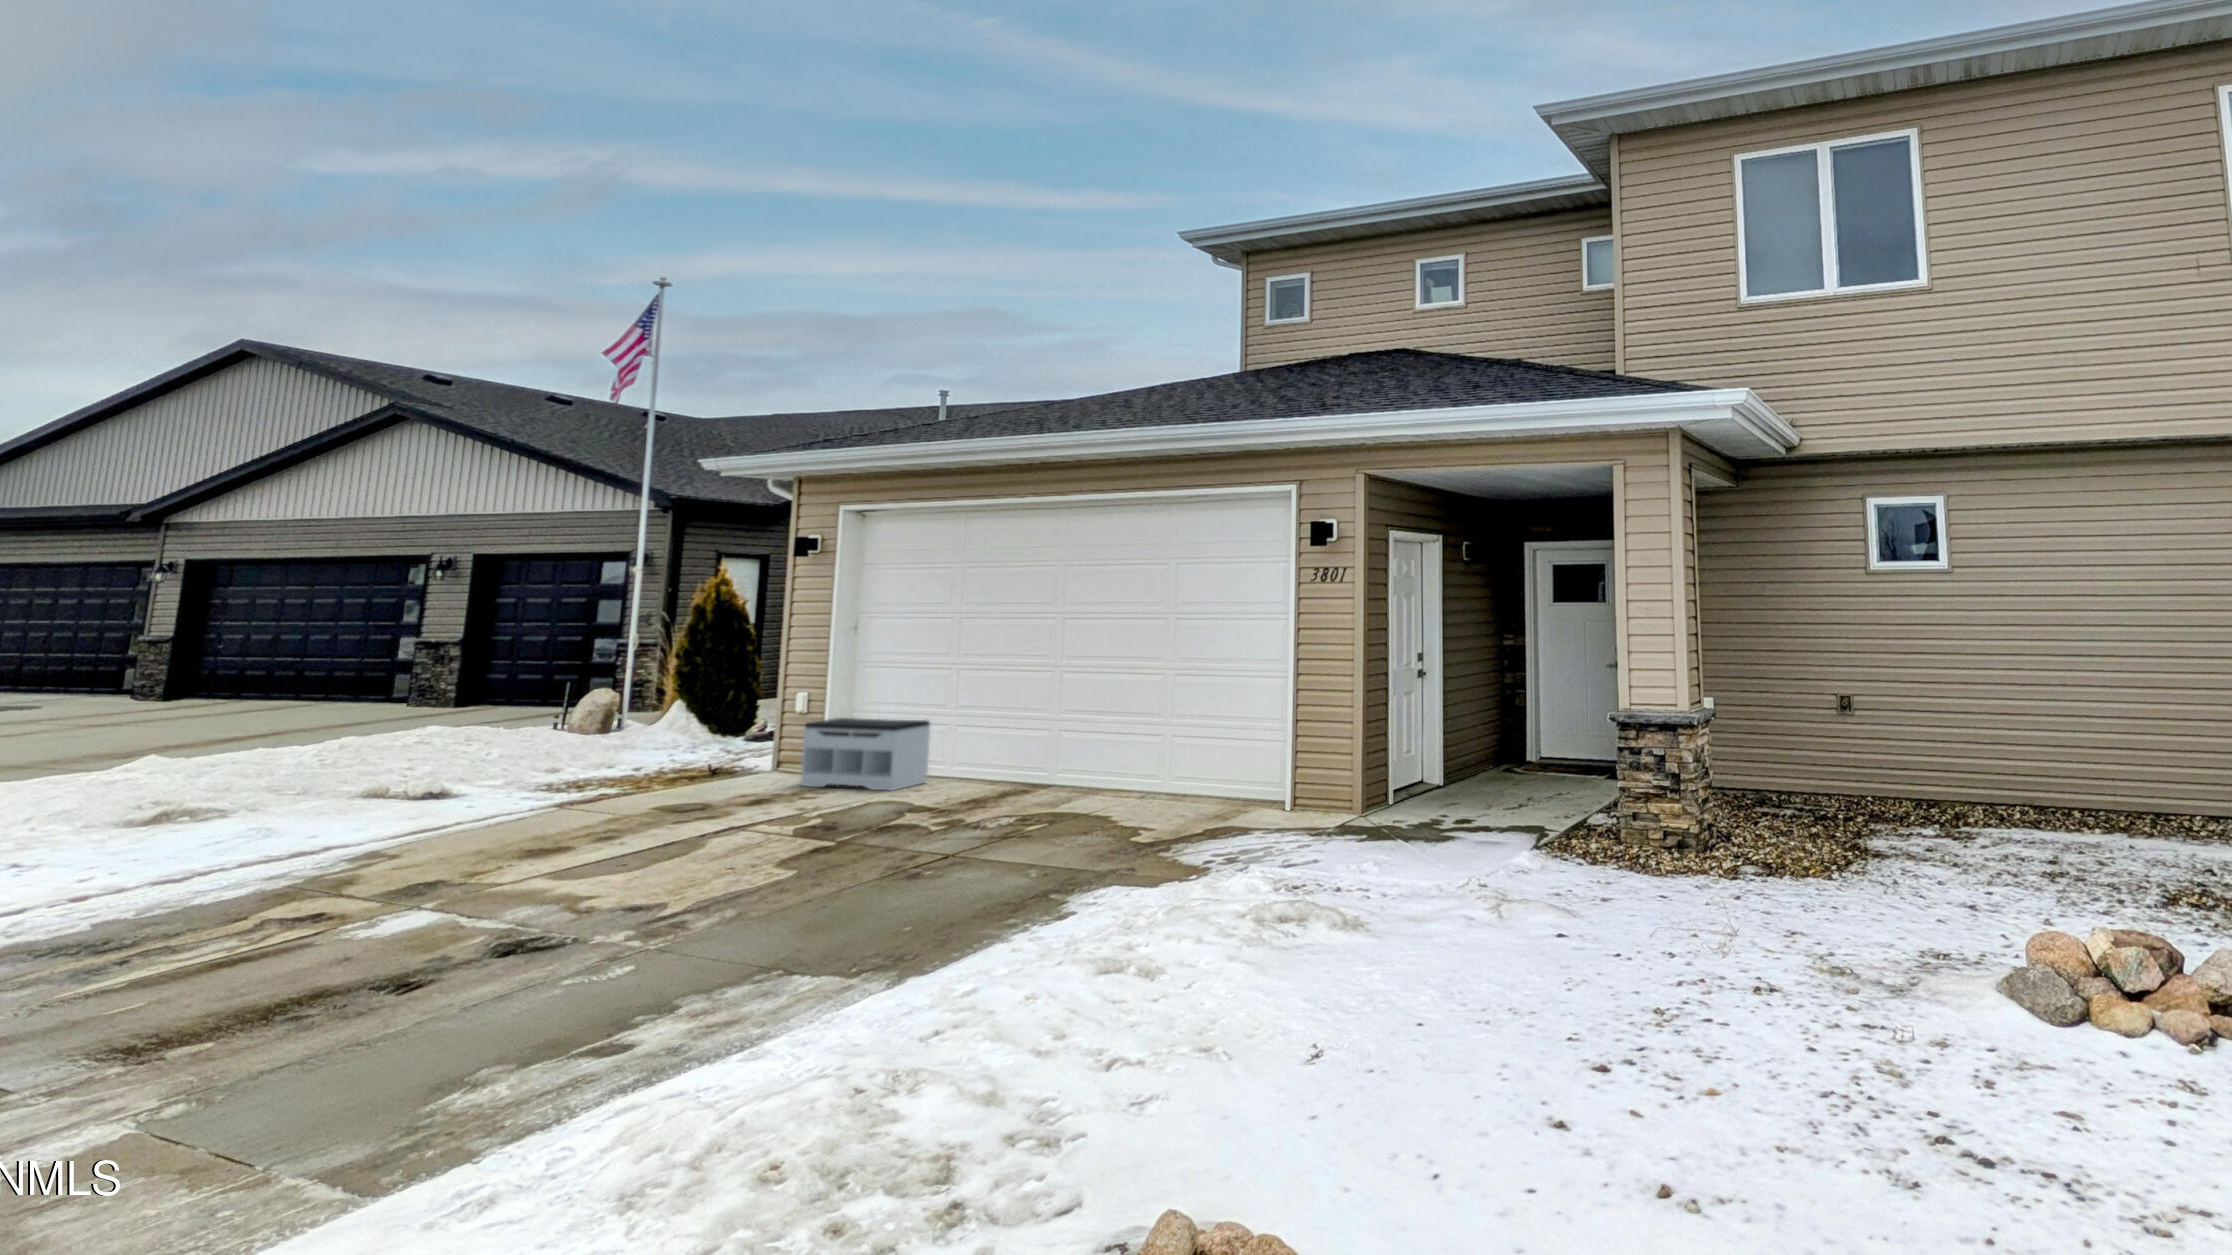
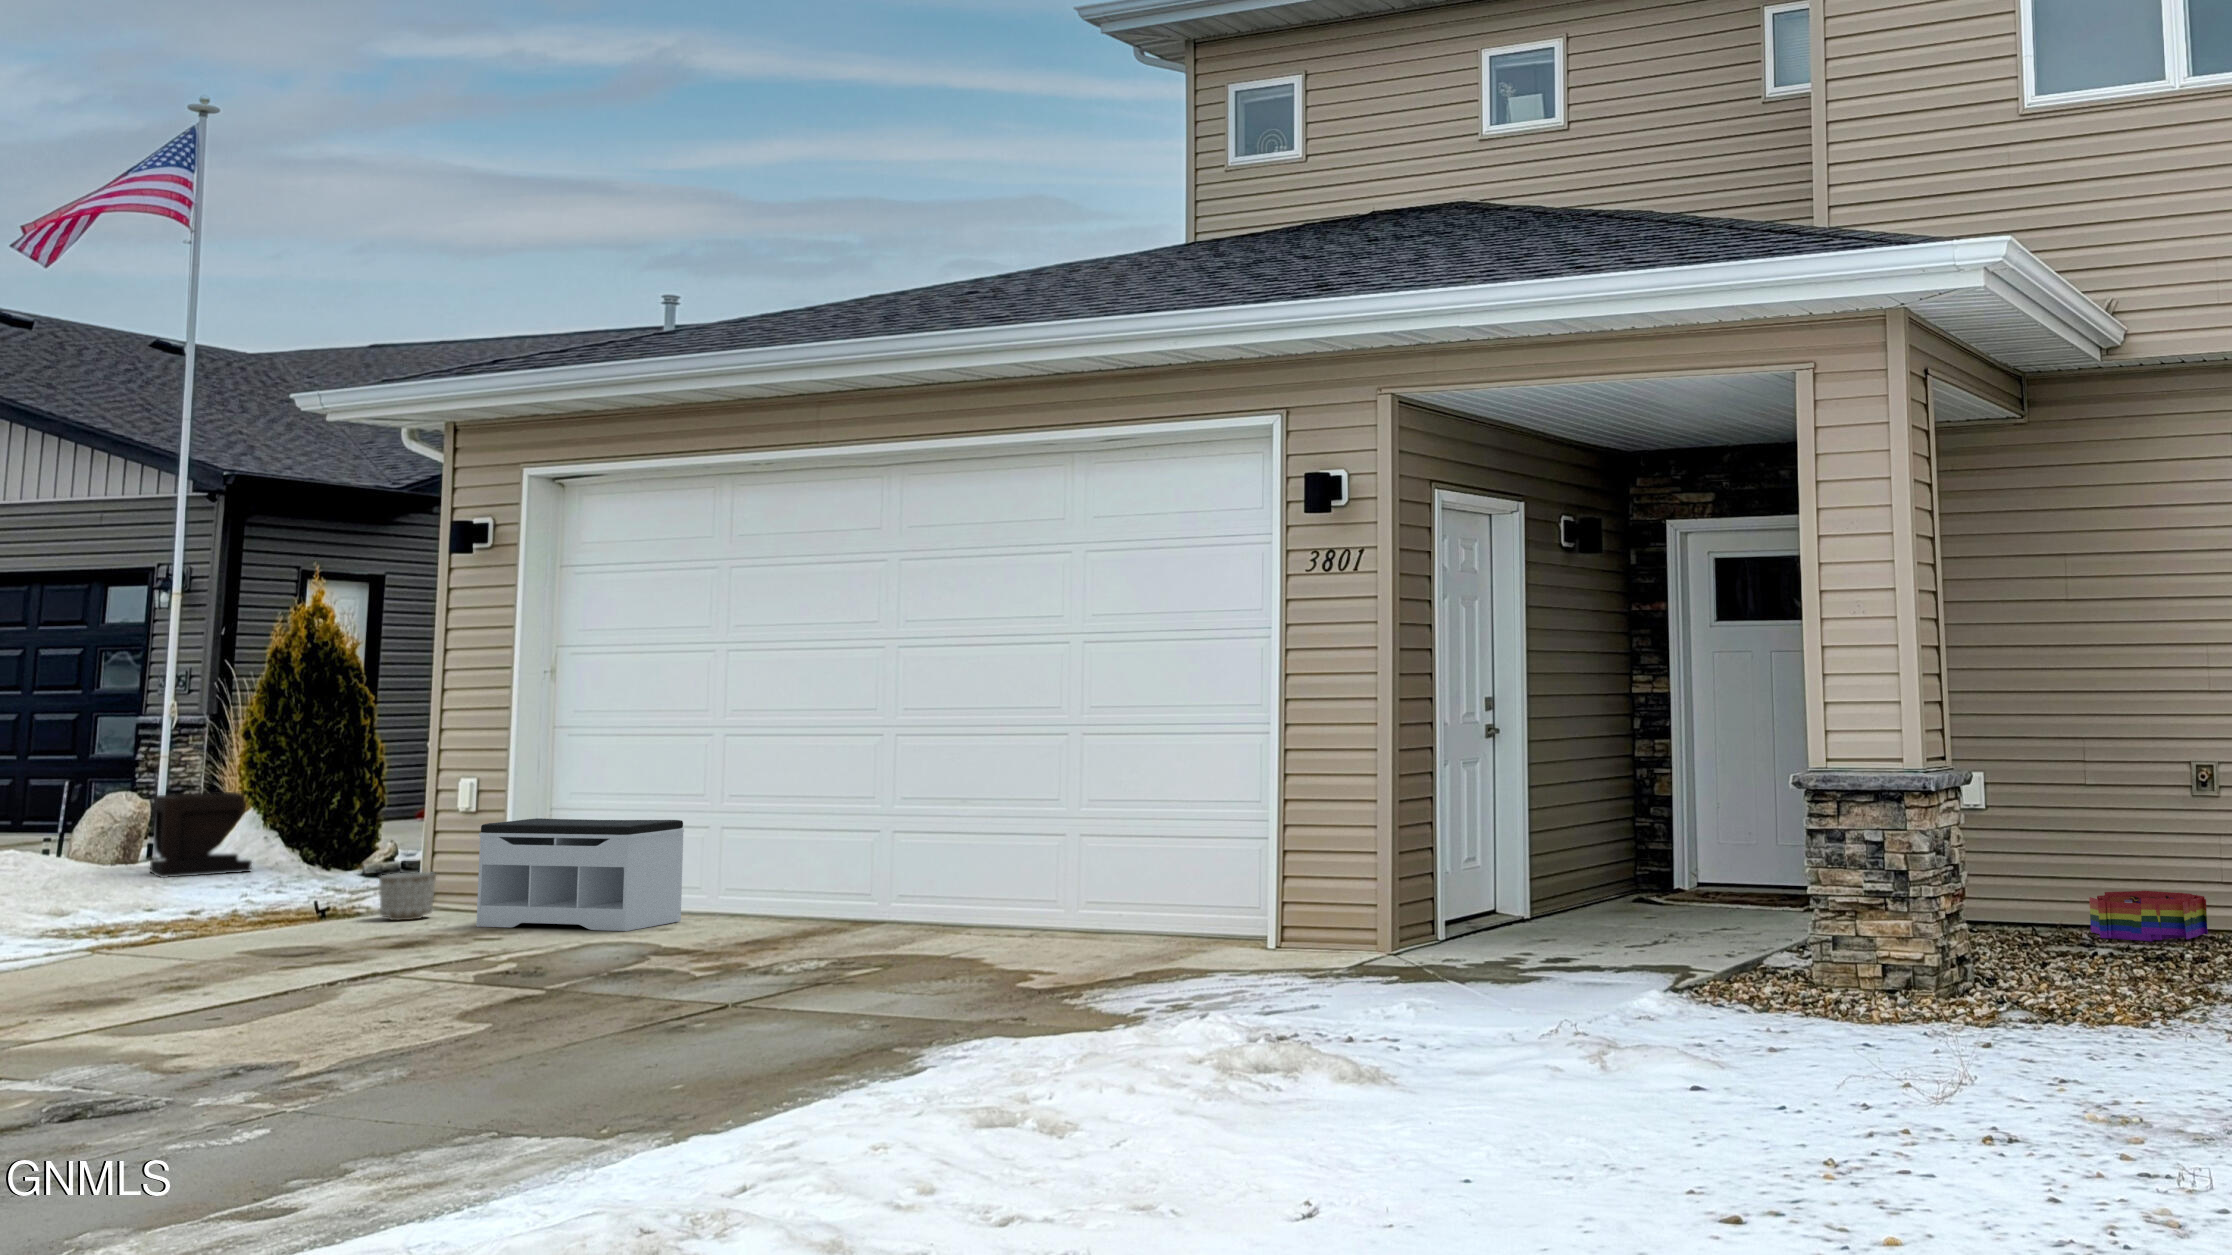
wooden crate: none [608,689,674,743] -> present [150,792,252,877]
planter: none [742,750,778,780] -> present [379,872,436,920]
storage bin: none [1781,773,1853,807] -> present [2089,891,2208,942]

